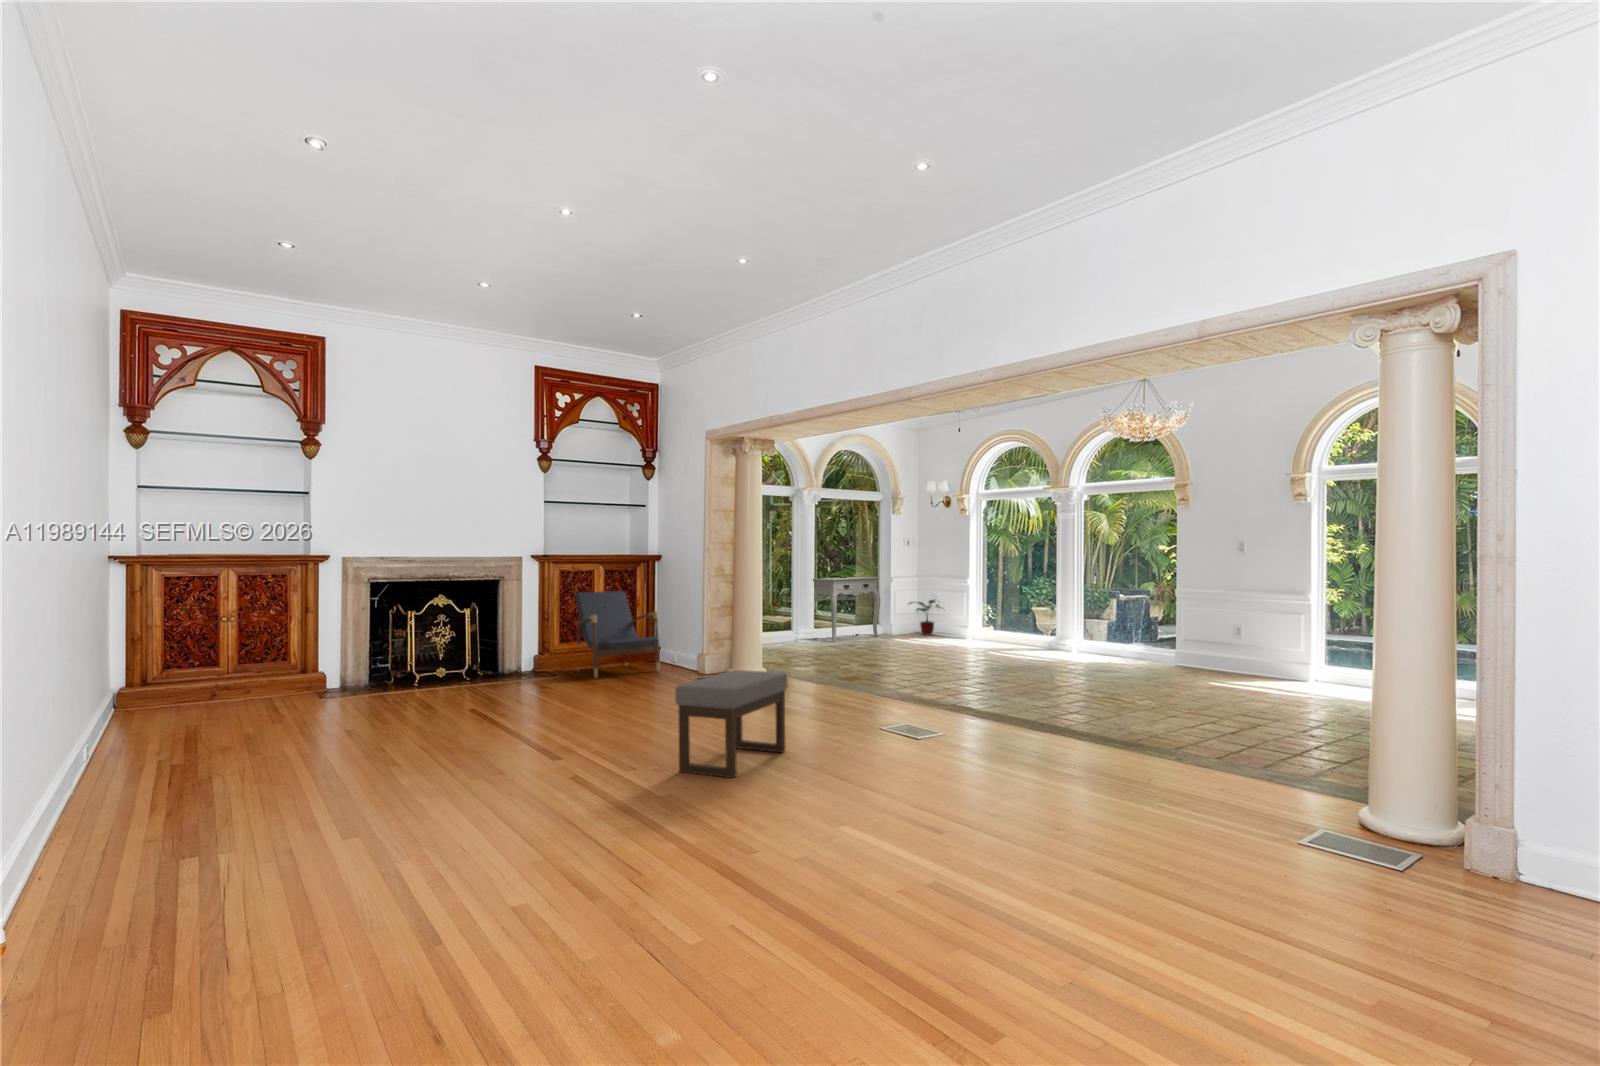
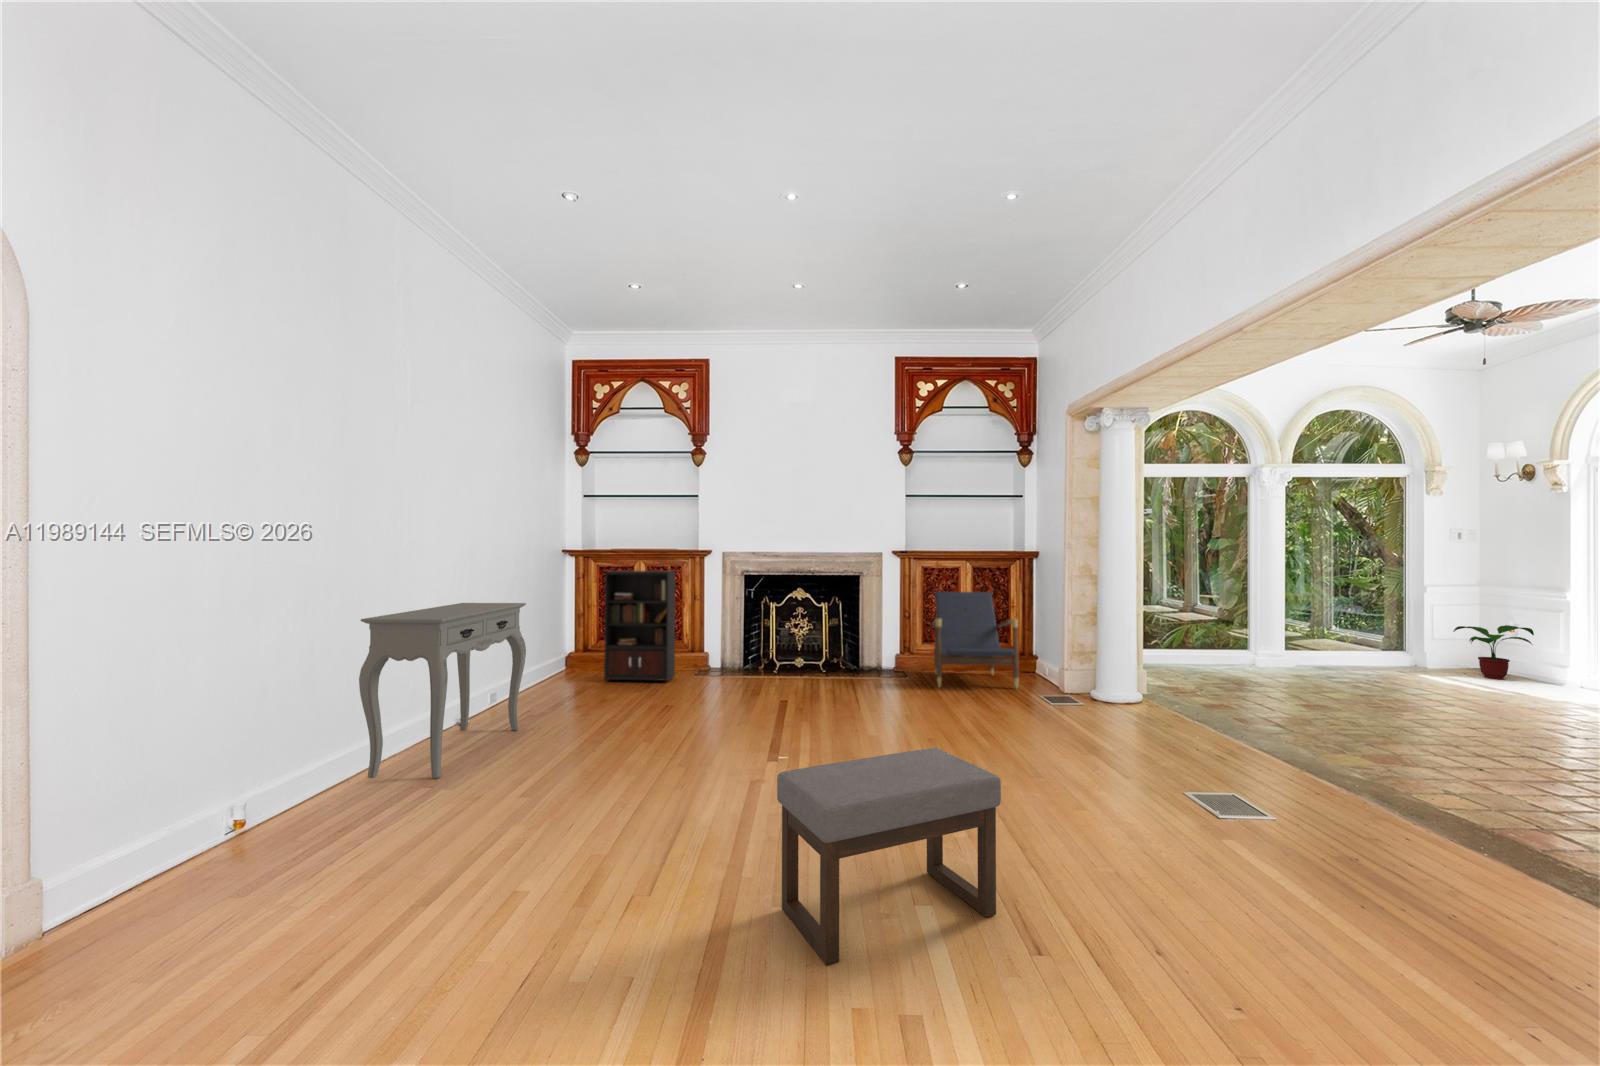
console table: present [813,577,880,642] -> present [359,603,526,779]
bookcase: none [215,580,323,715] -> present [604,571,675,681]

